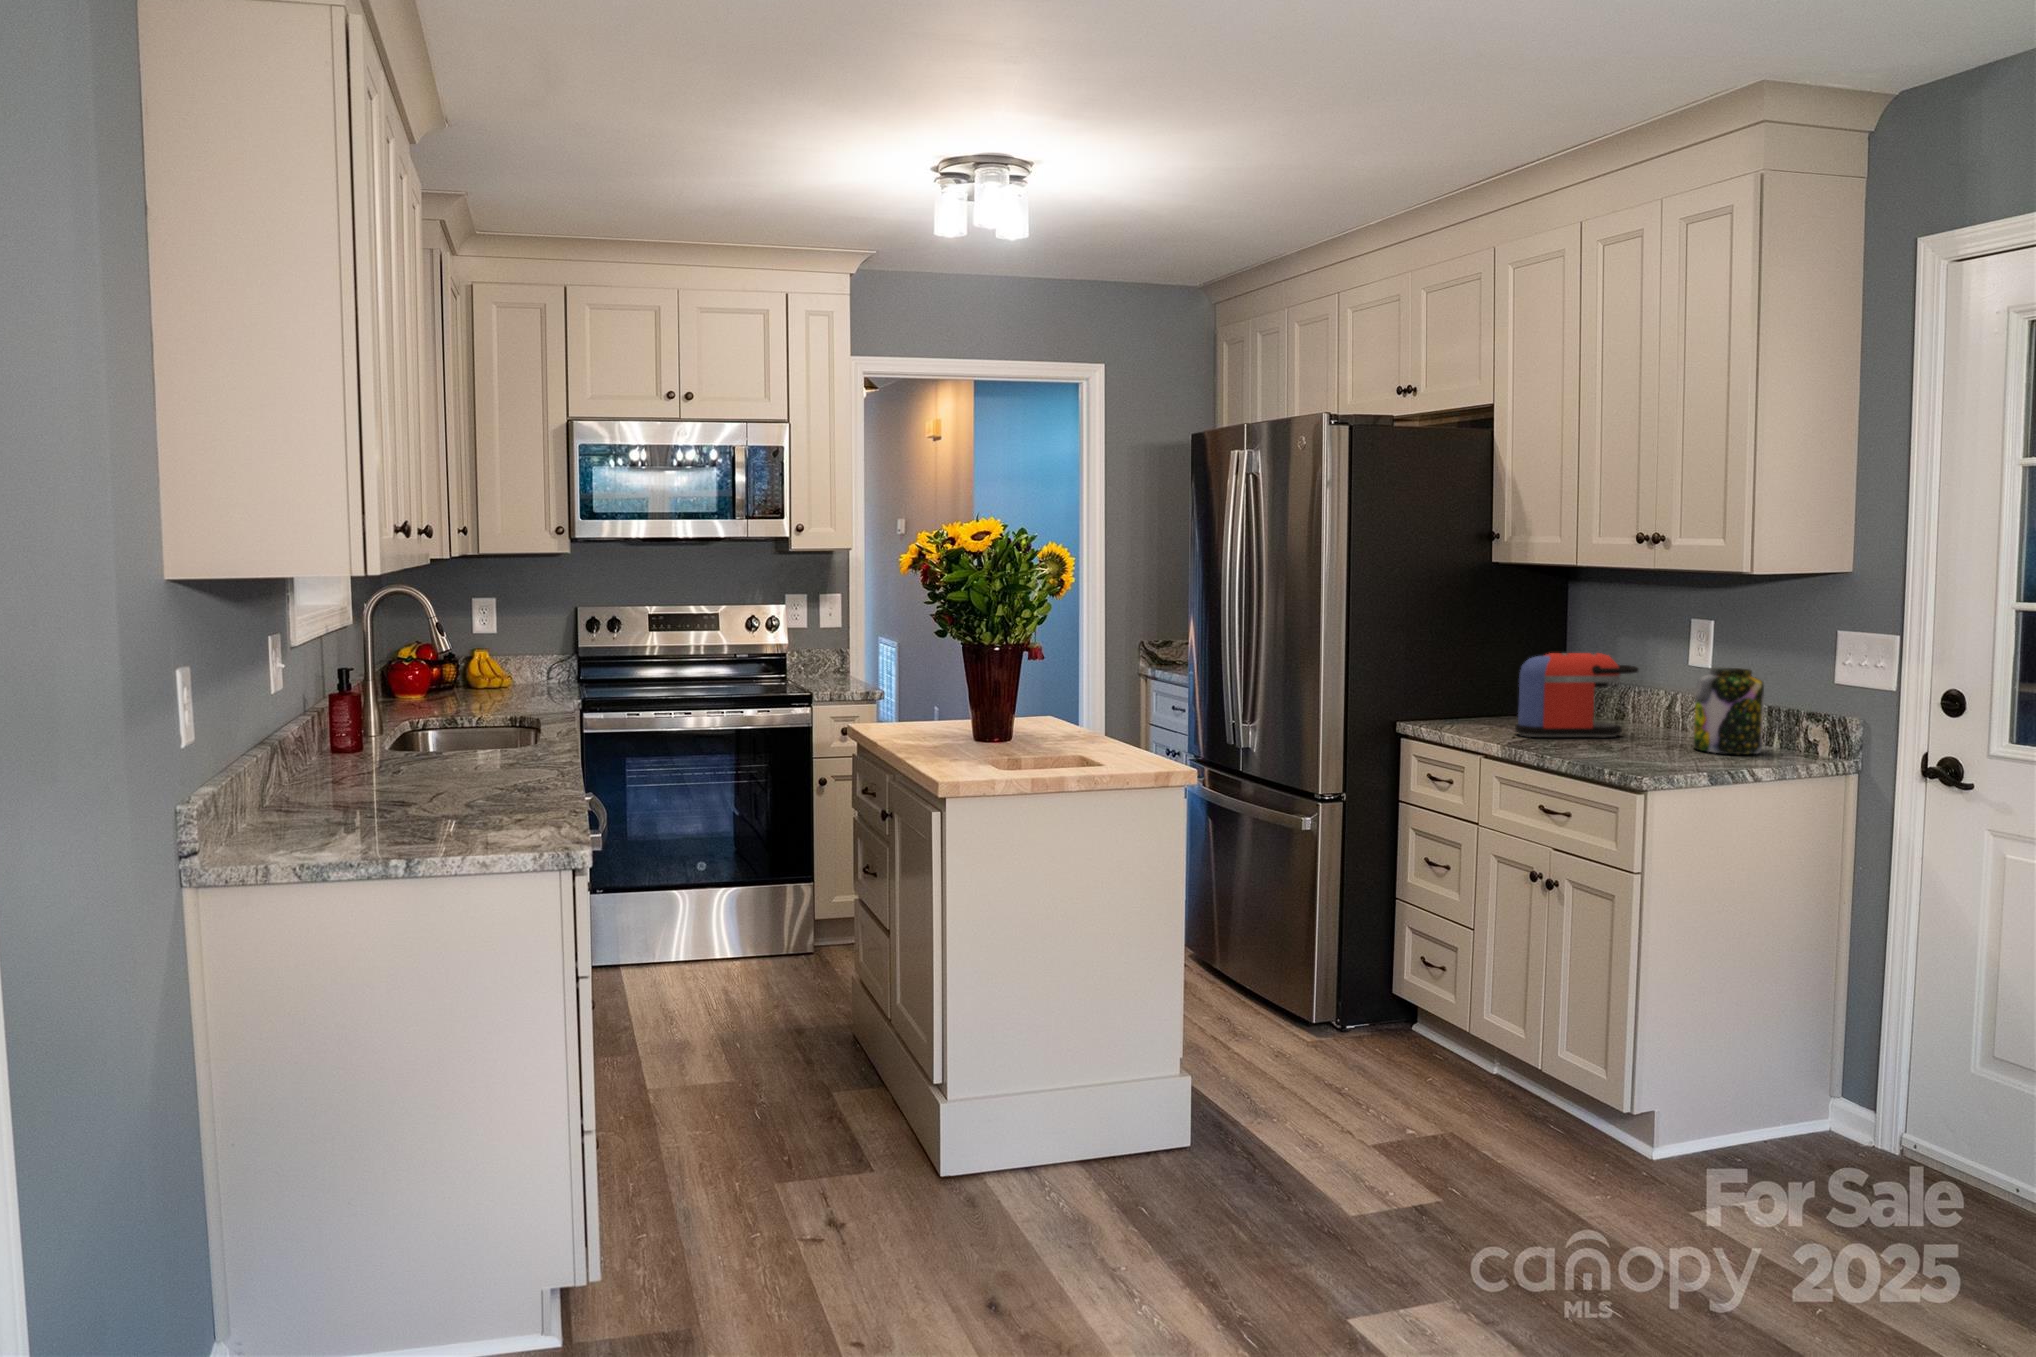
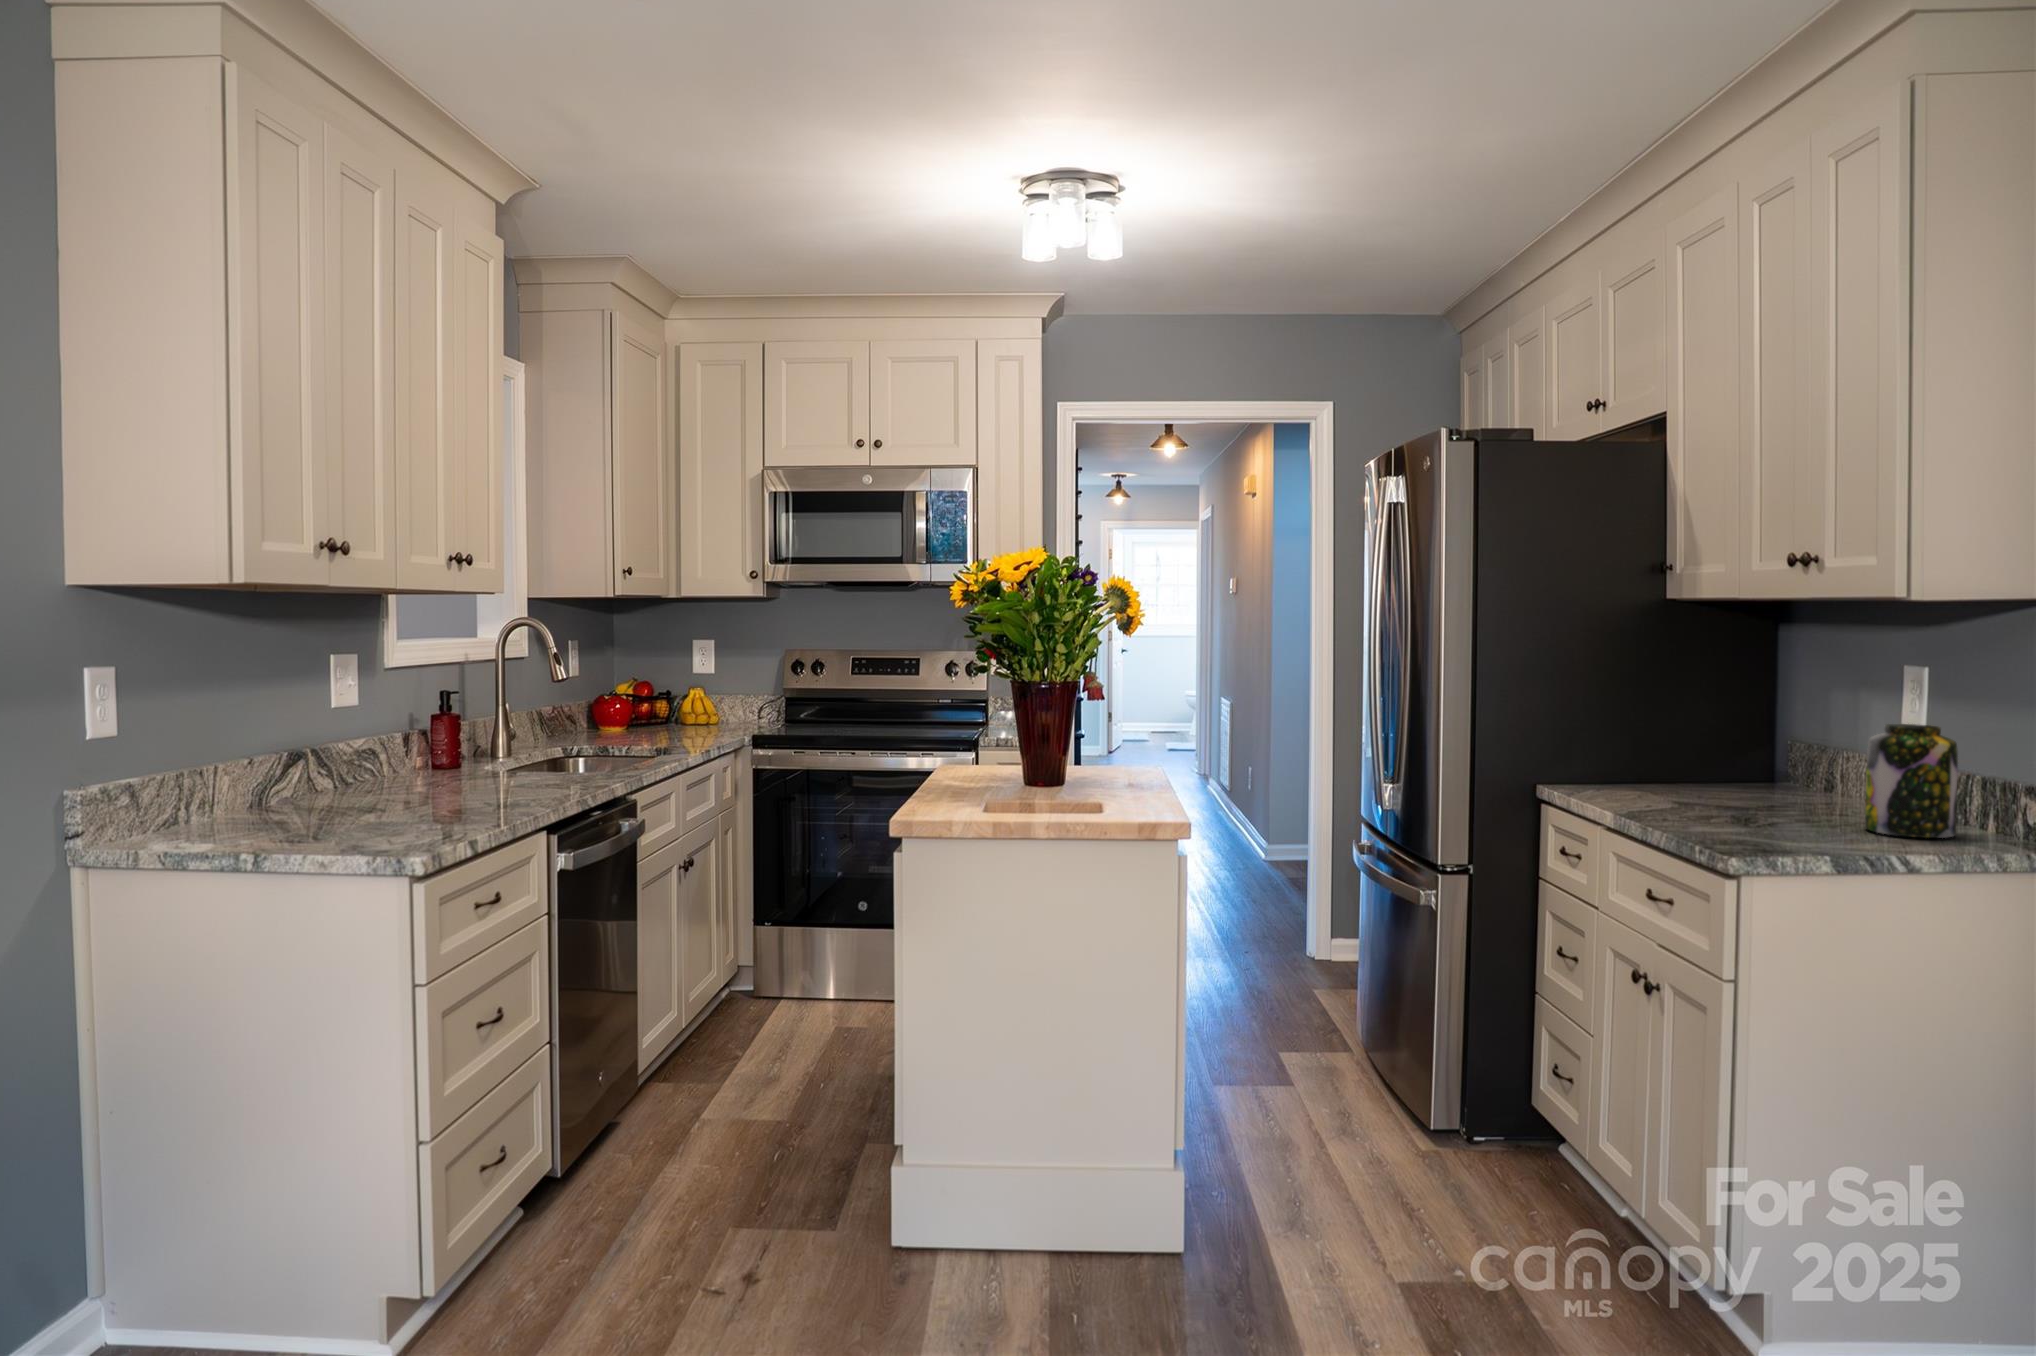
coffee maker: present [1515,653,1638,737] -> none [1653,703,1819,811]

